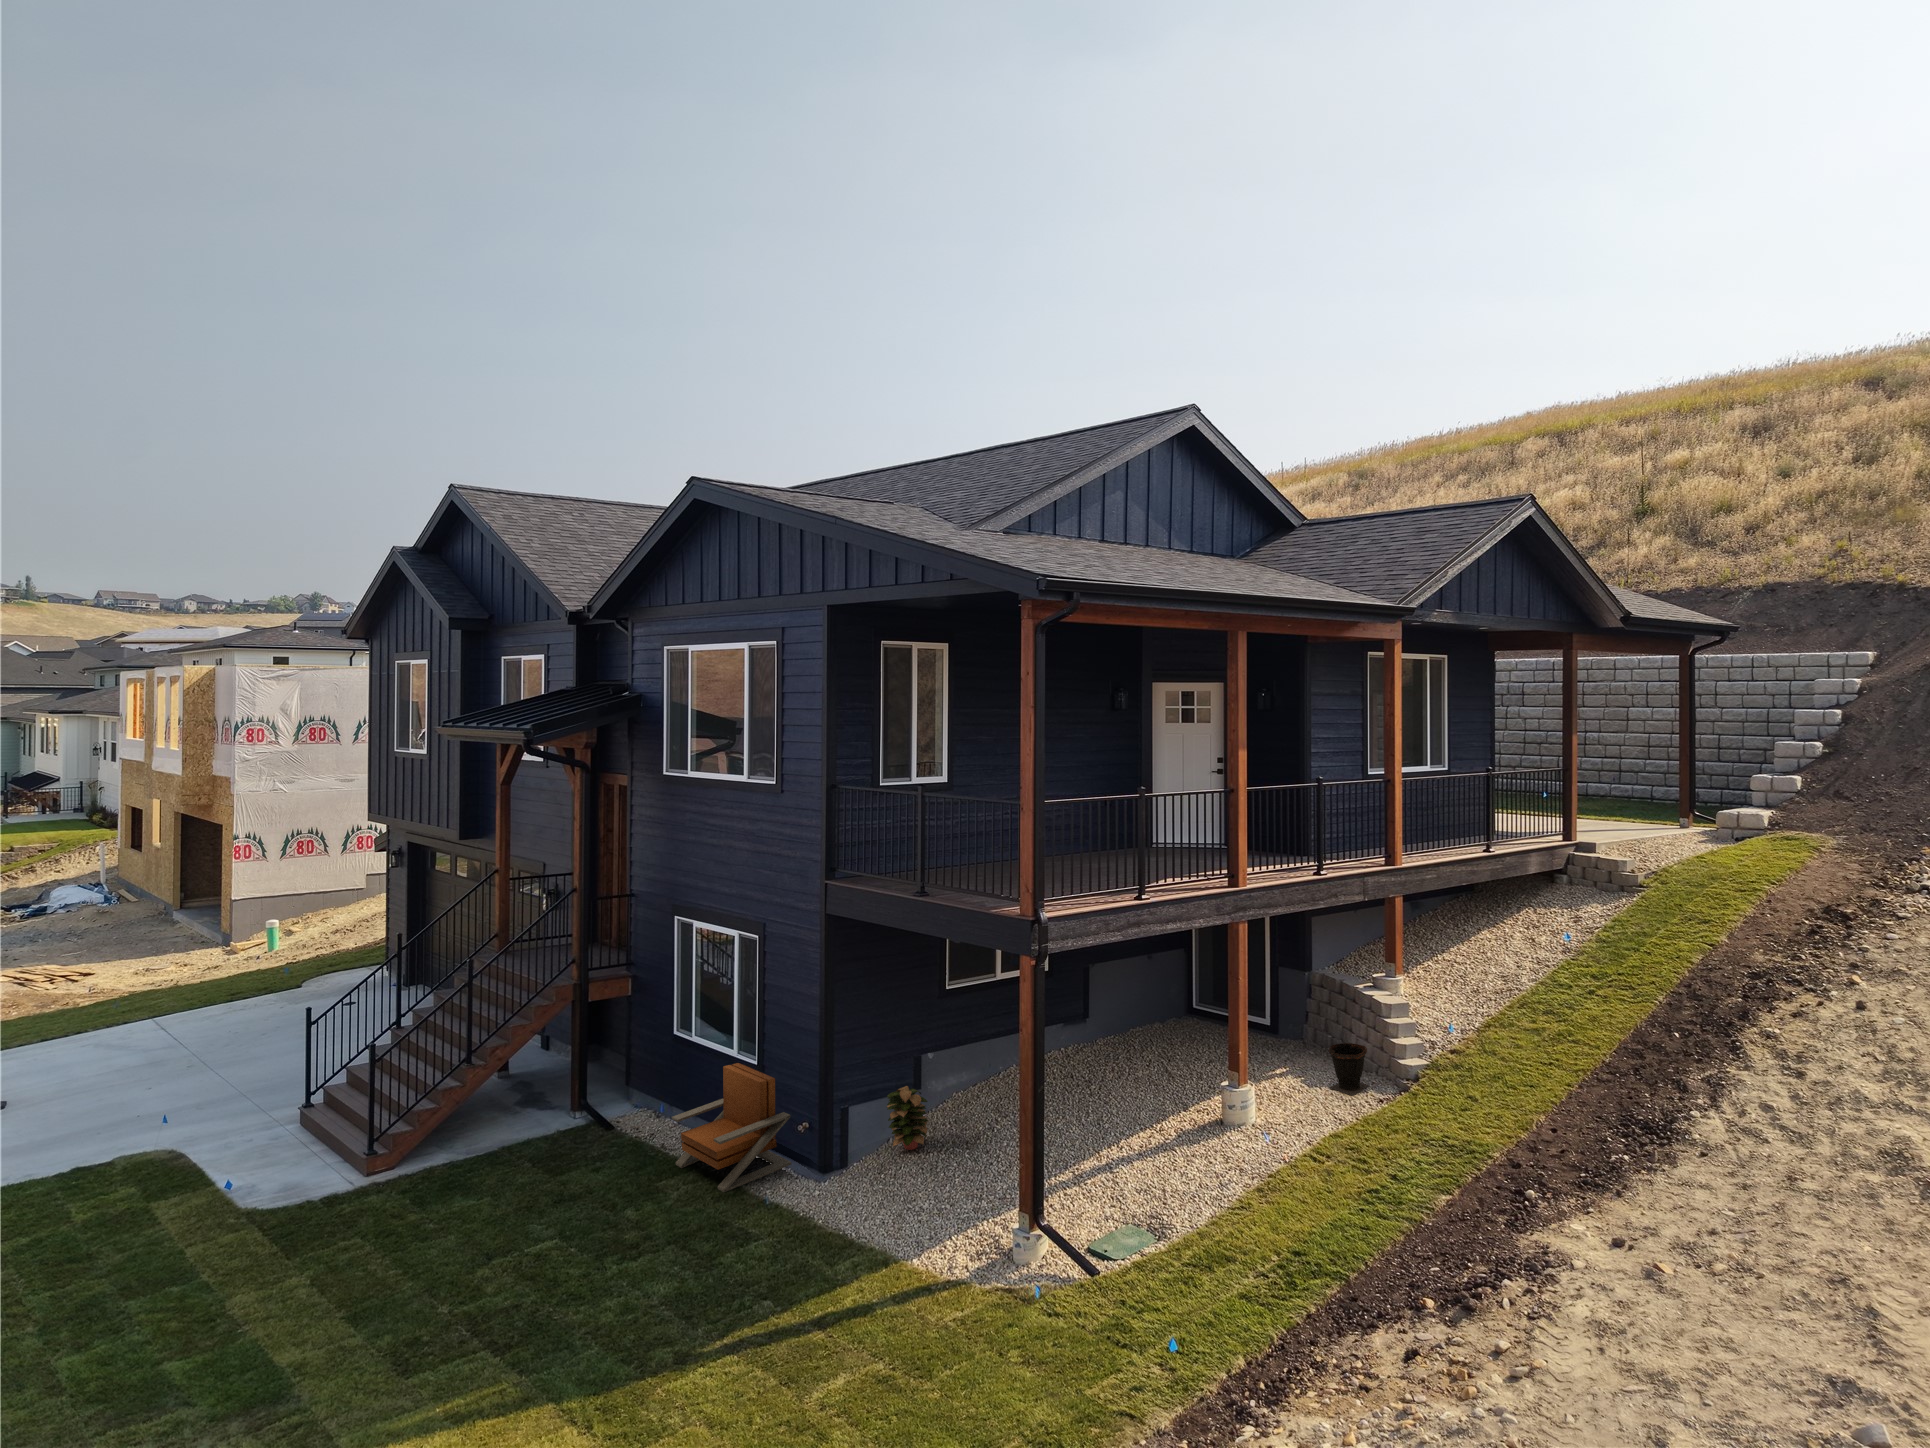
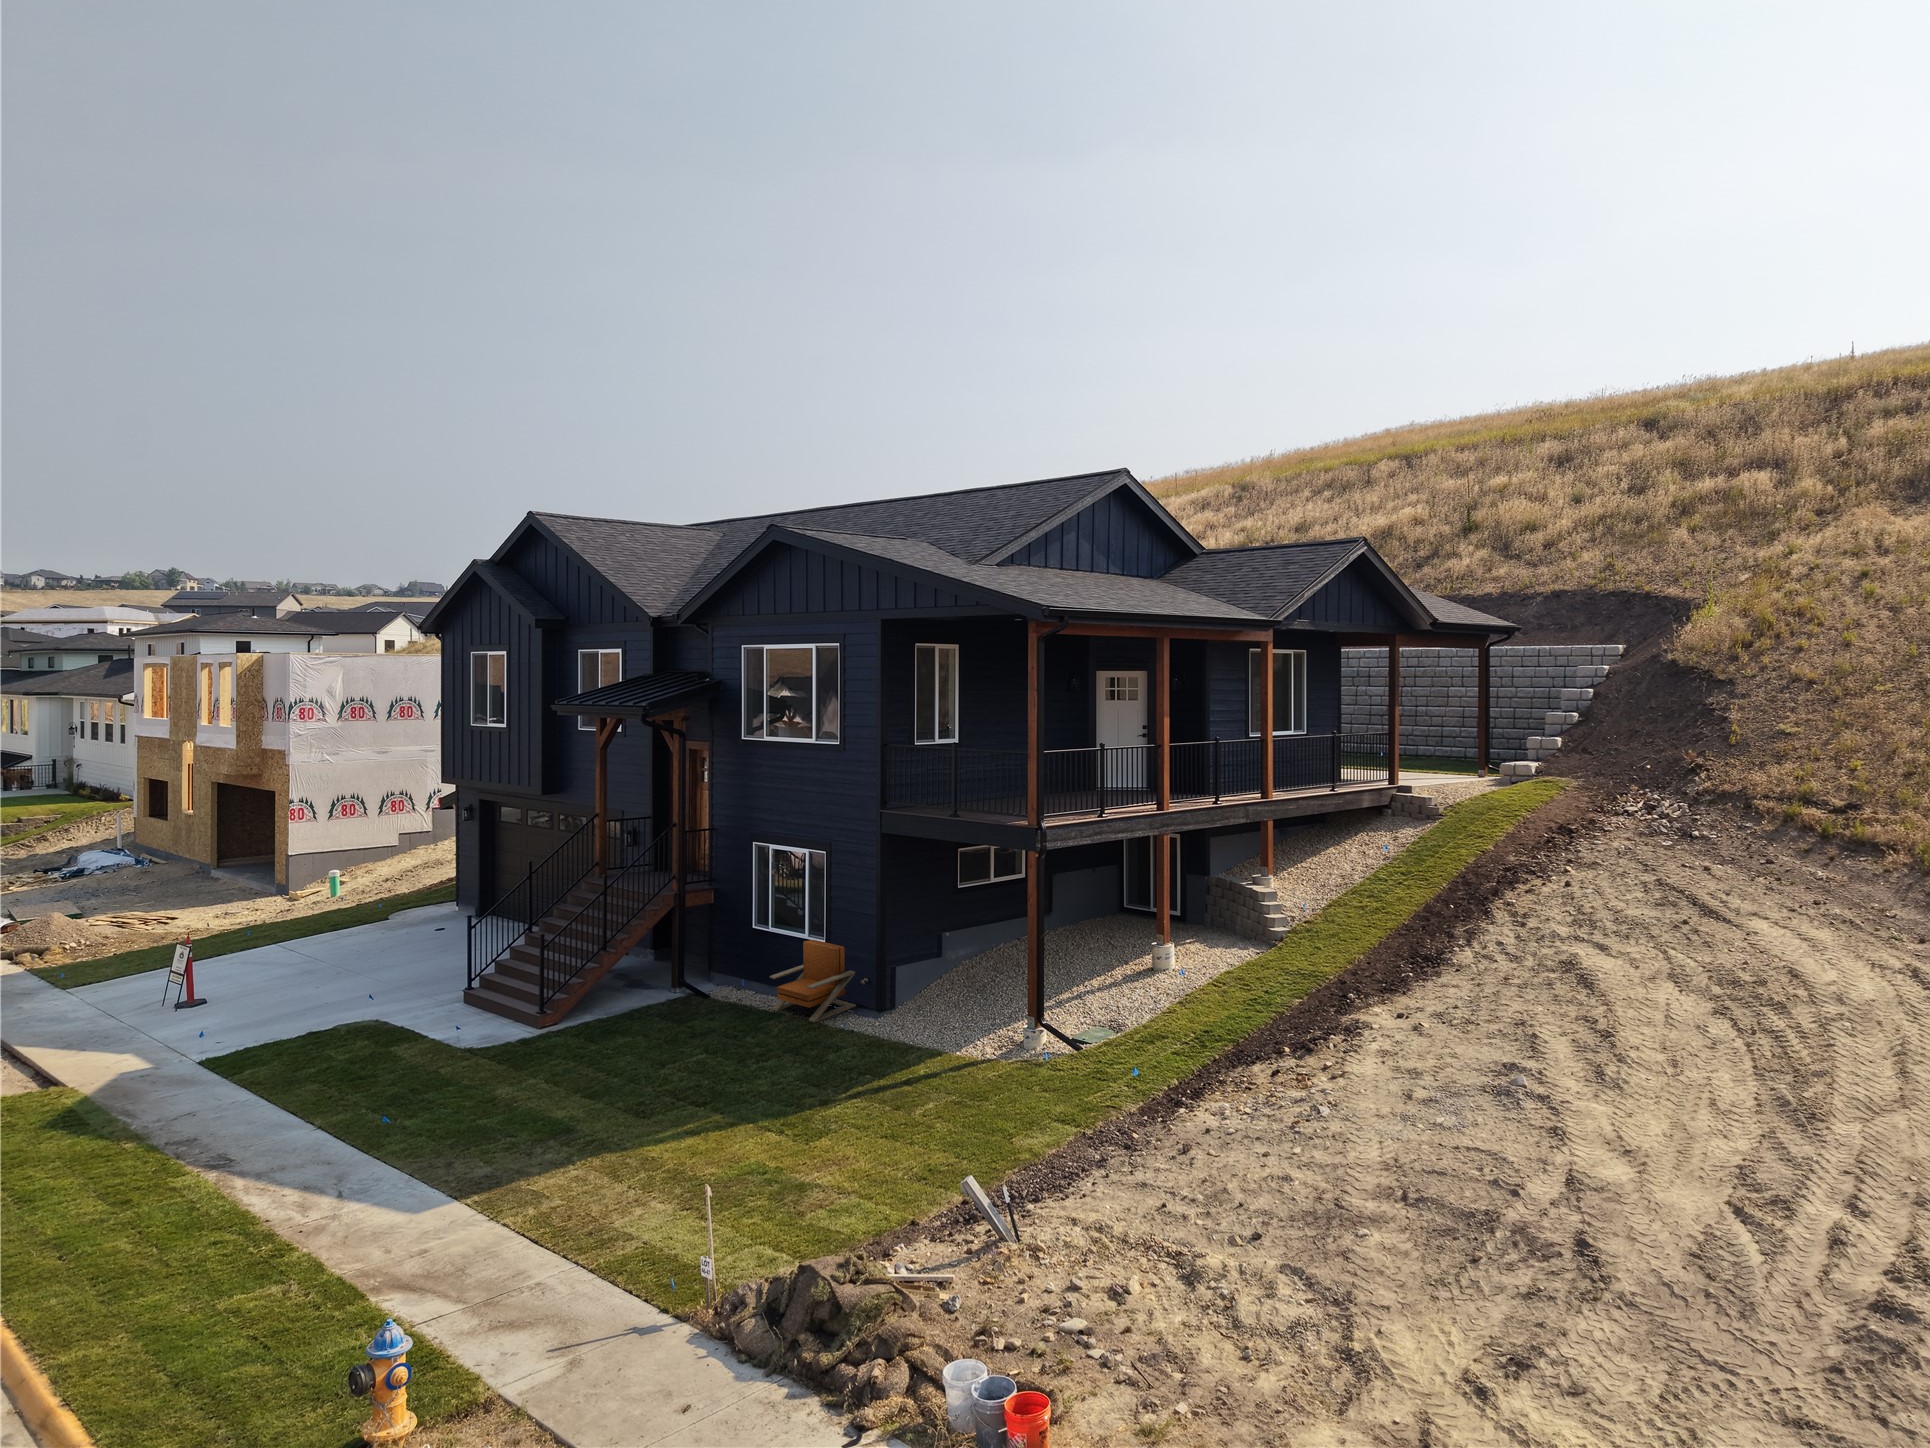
bucket: present [1329,1043,1369,1096] -> none [1223,921,1251,955]
decorative plant: present [886,1086,928,1150] -> none [920,952,951,995]

